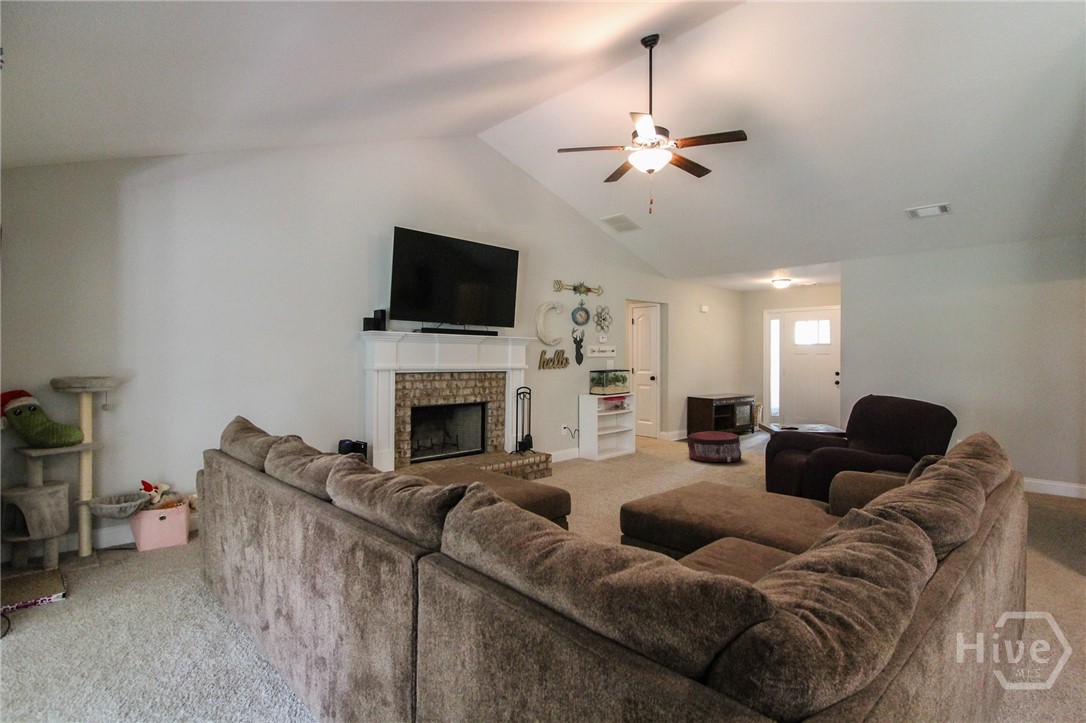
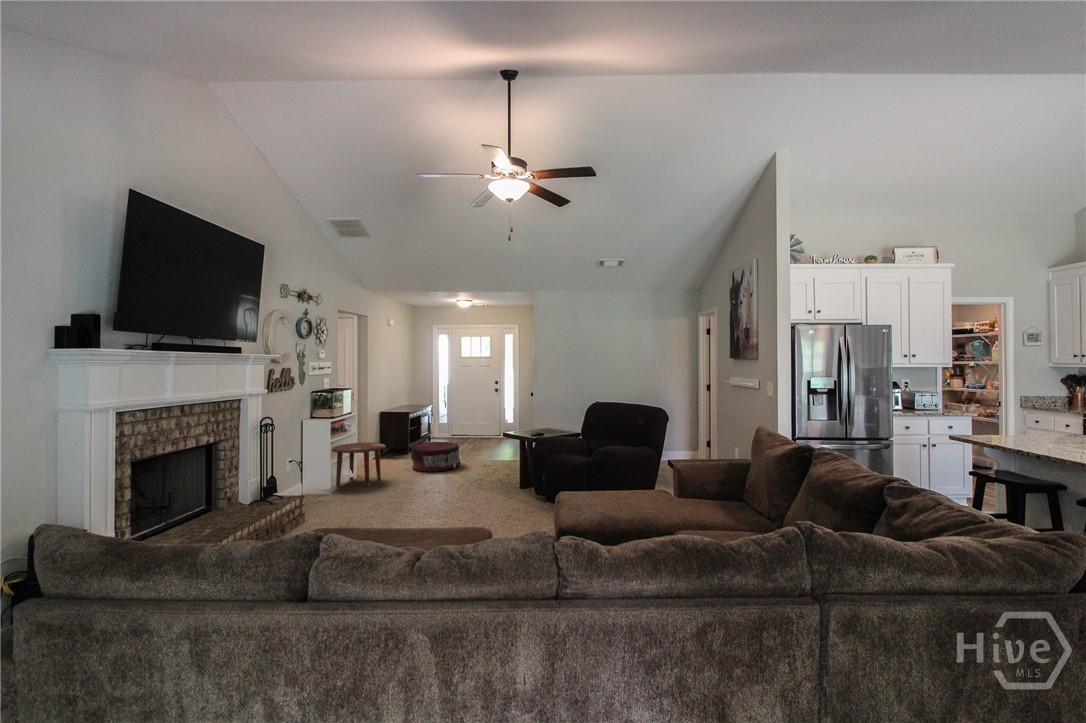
side table: none [604,422,652,463] -> present [332,442,386,486]

